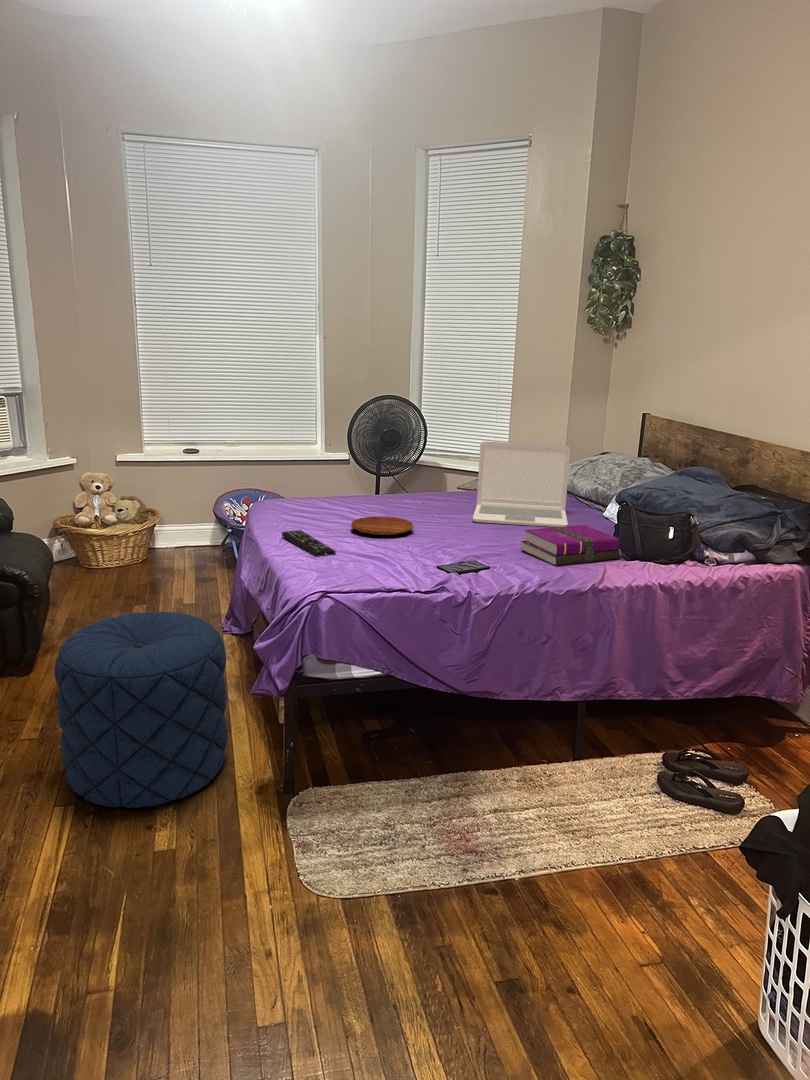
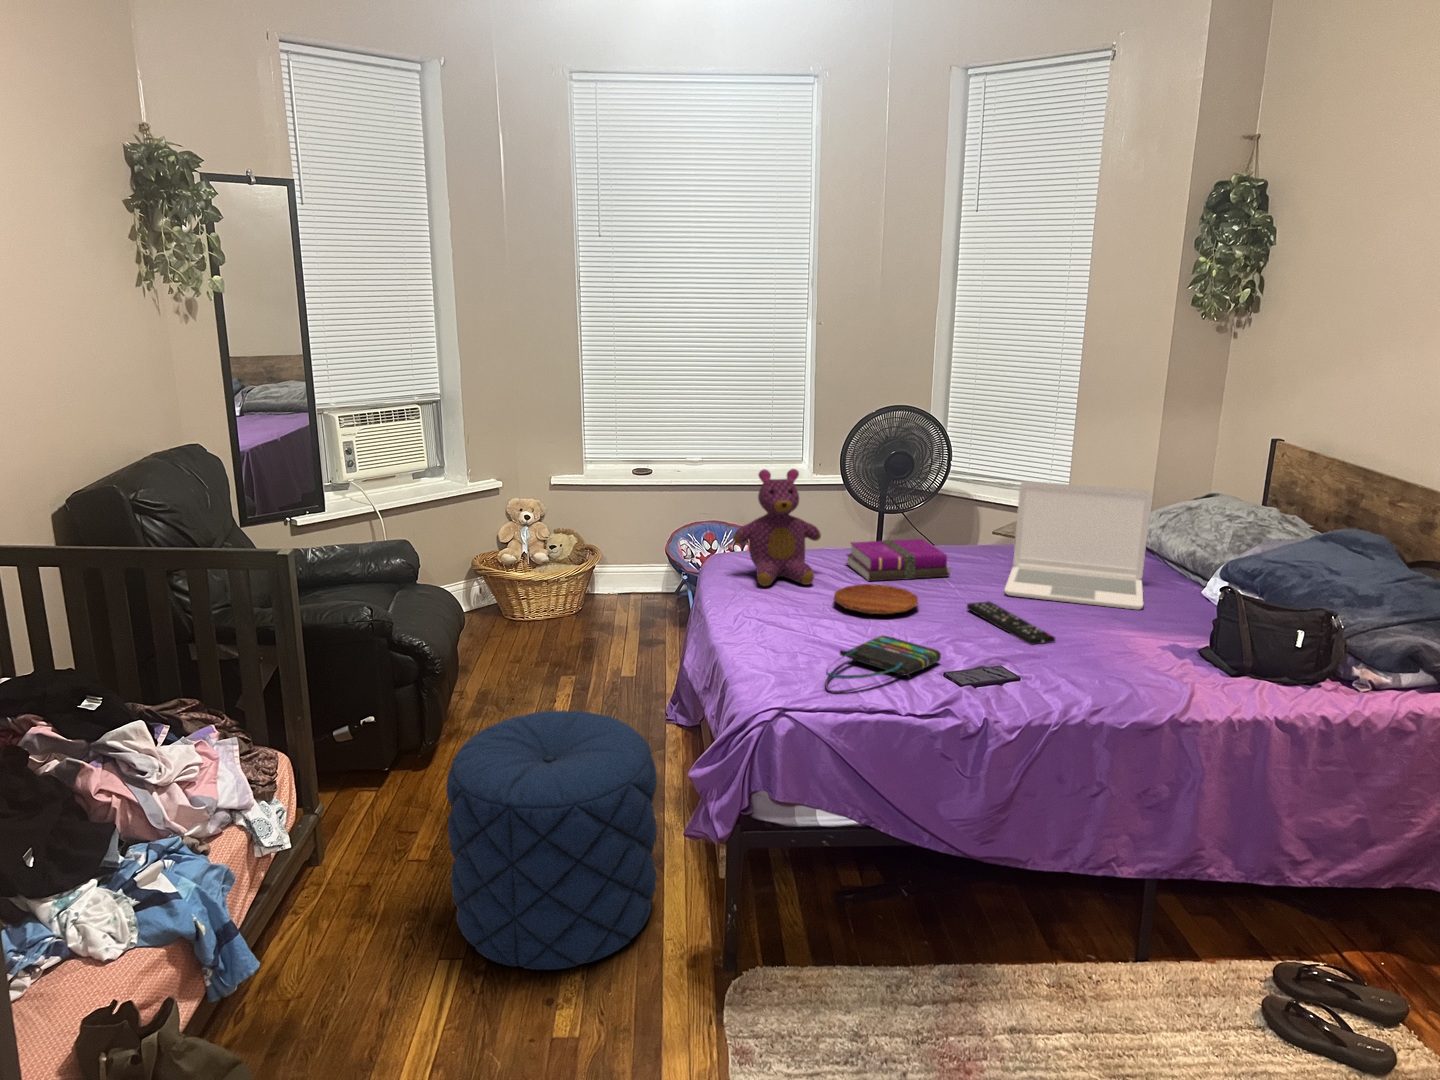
teddy bear: none [272,433,338,521] -> present [733,469,821,586]
notebook: present [521,525,621,566] -> present [847,539,950,581]
remote control: present [282,530,336,557] -> present [967,601,1055,645]
tote bag: none [353,545,434,583] -> present [825,636,941,694]

